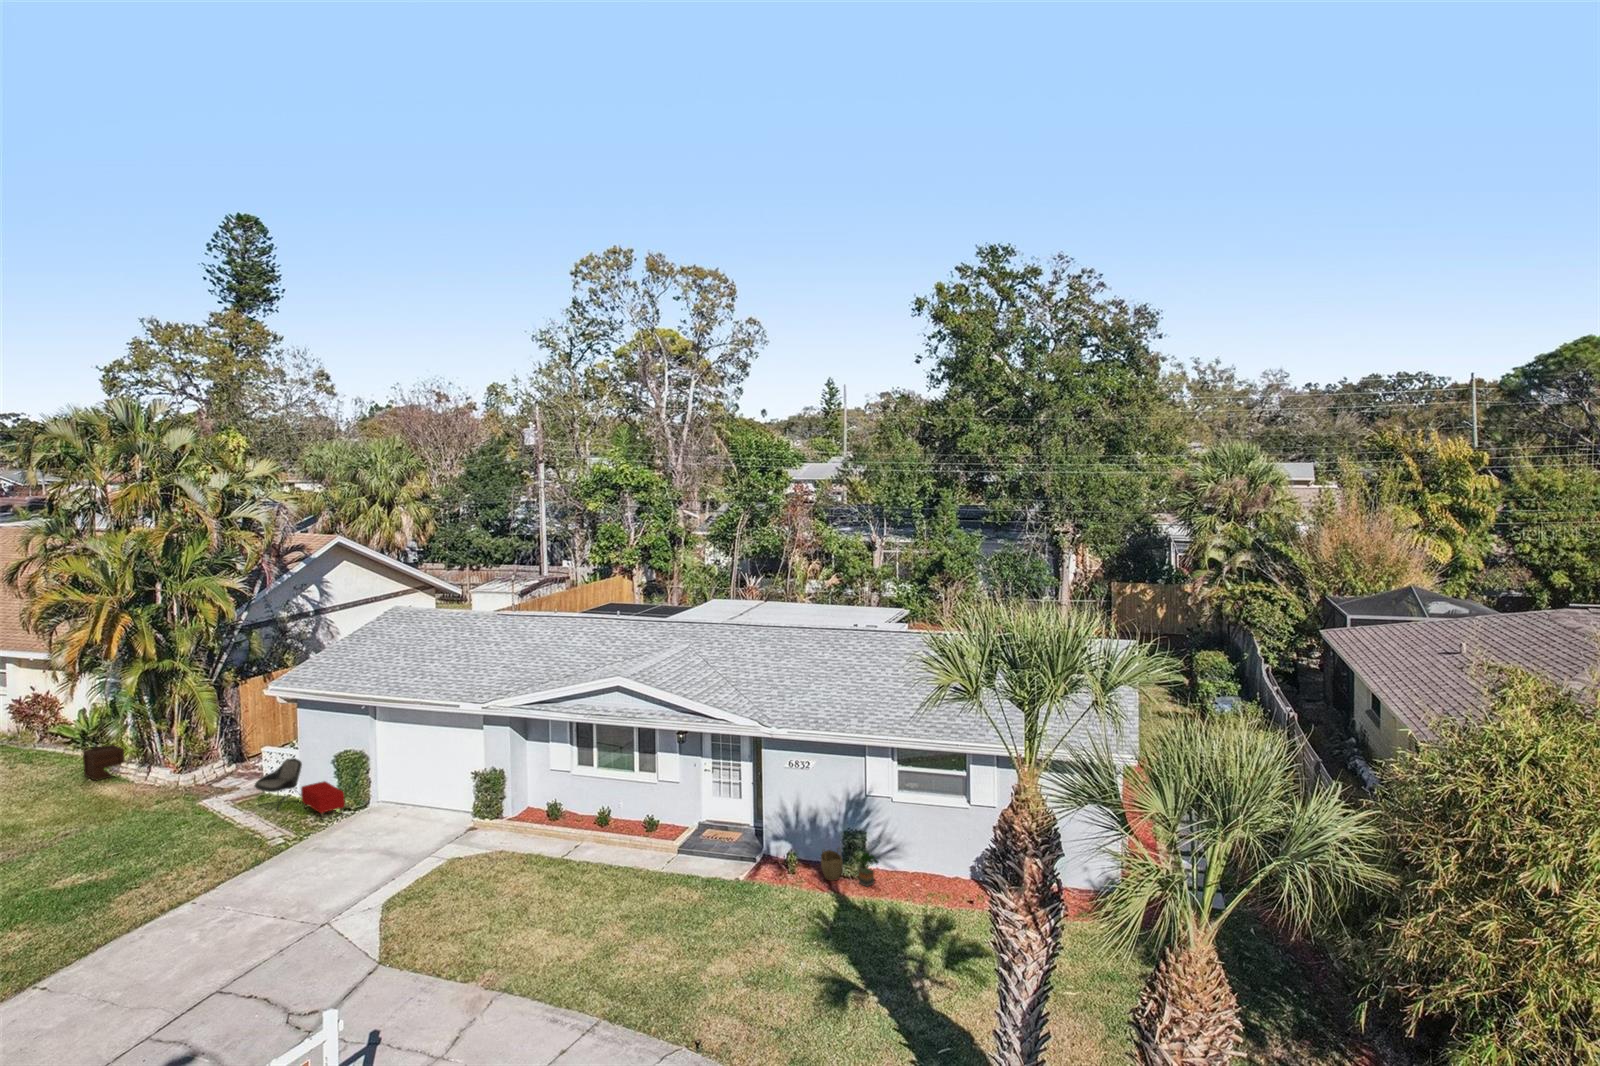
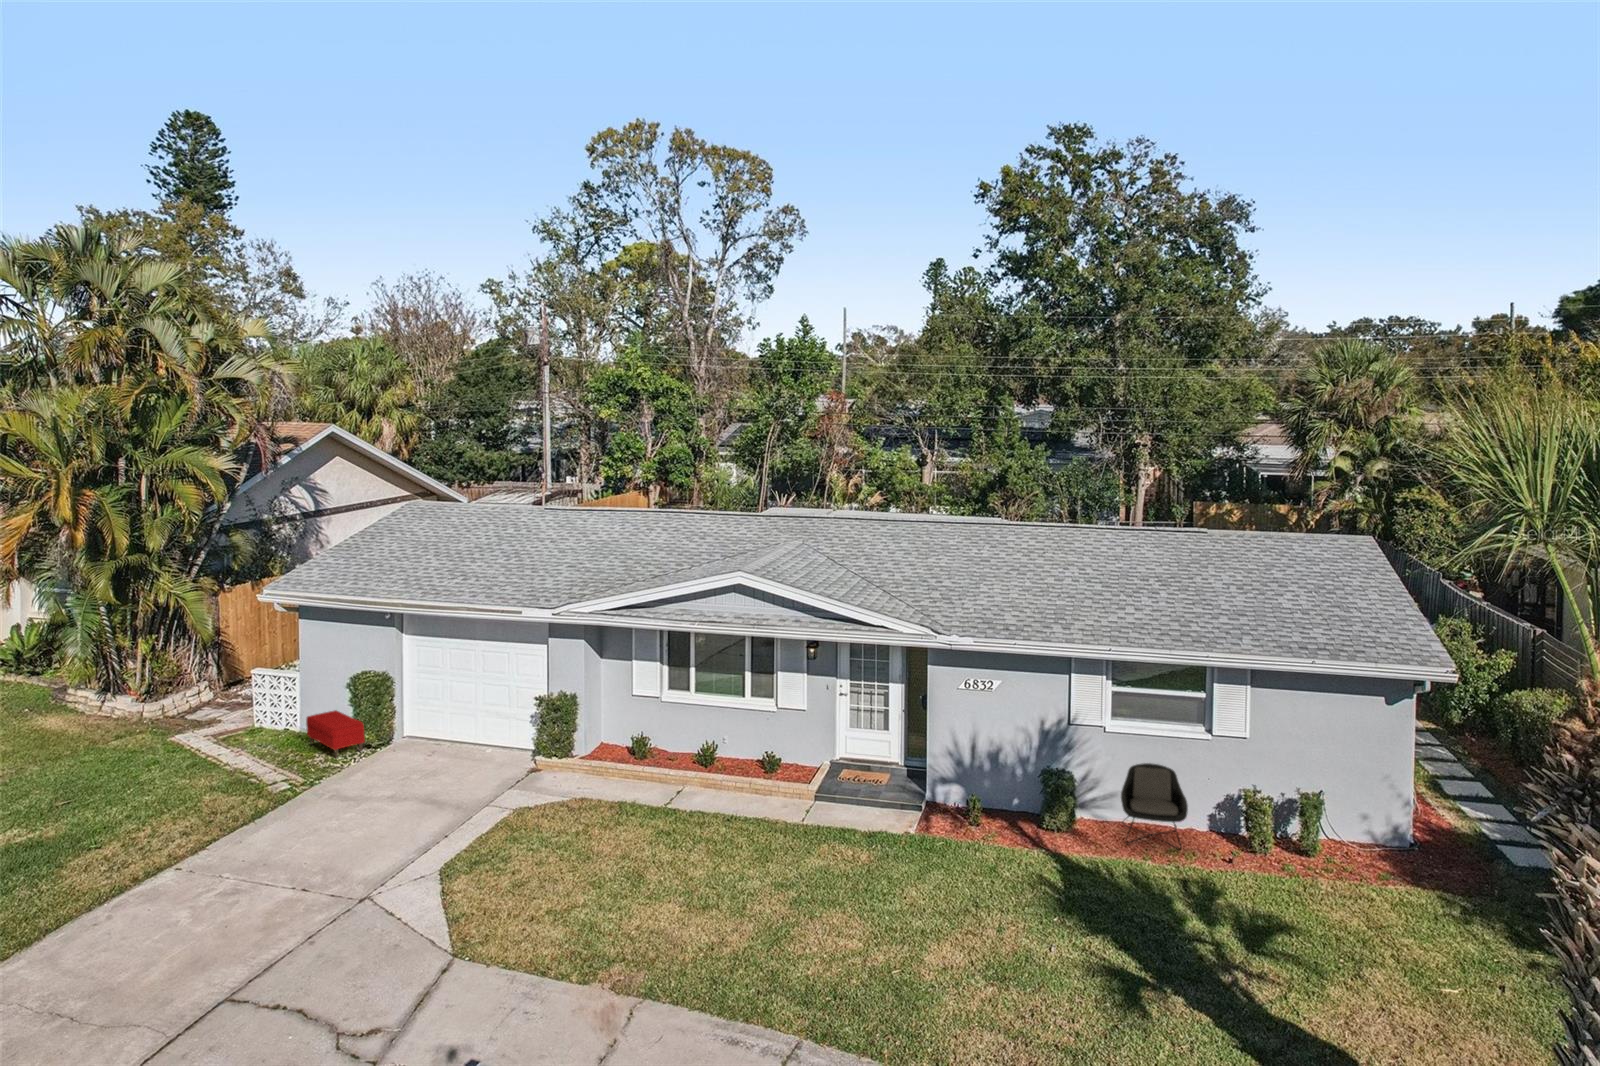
wooden crate: present [83,745,124,780] -> none [16,667,72,711]
lounge chair: present [255,758,302,809] -> present [1121,763,1188,850]
woven basket: present [821,850,843,881] -> none [1016,791,1048,834]
potted tree: present [856,853,879,886] -> none [1068,797,1100,842]

